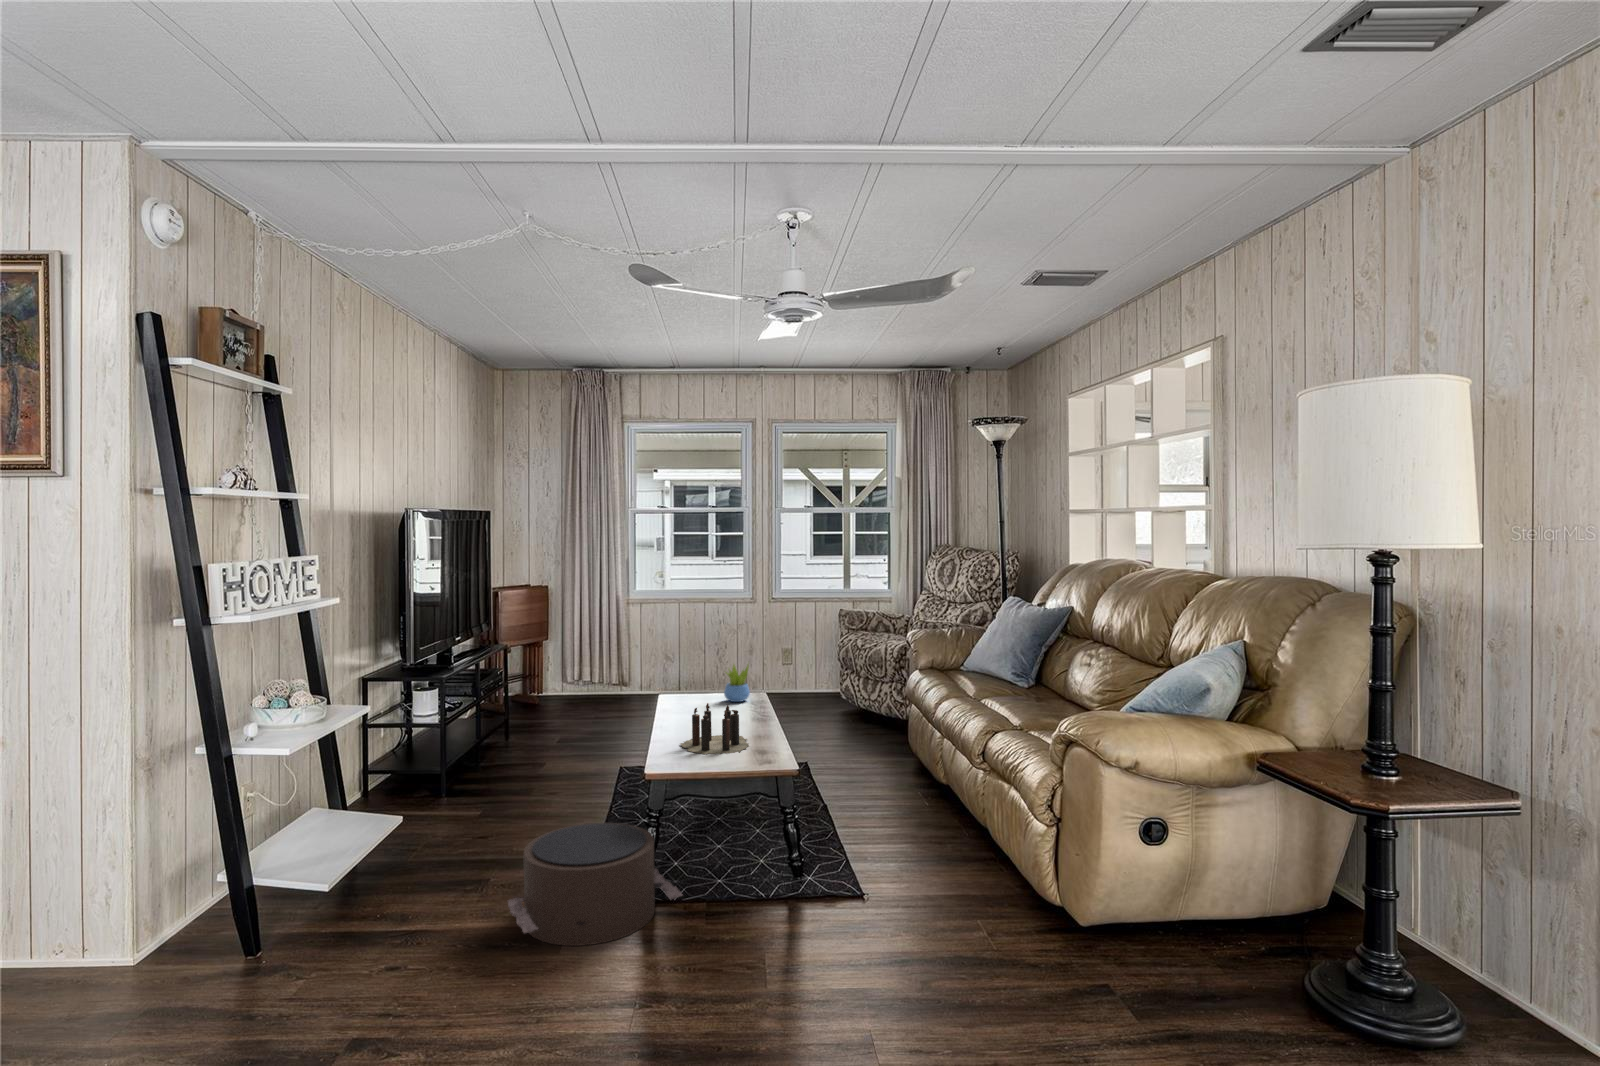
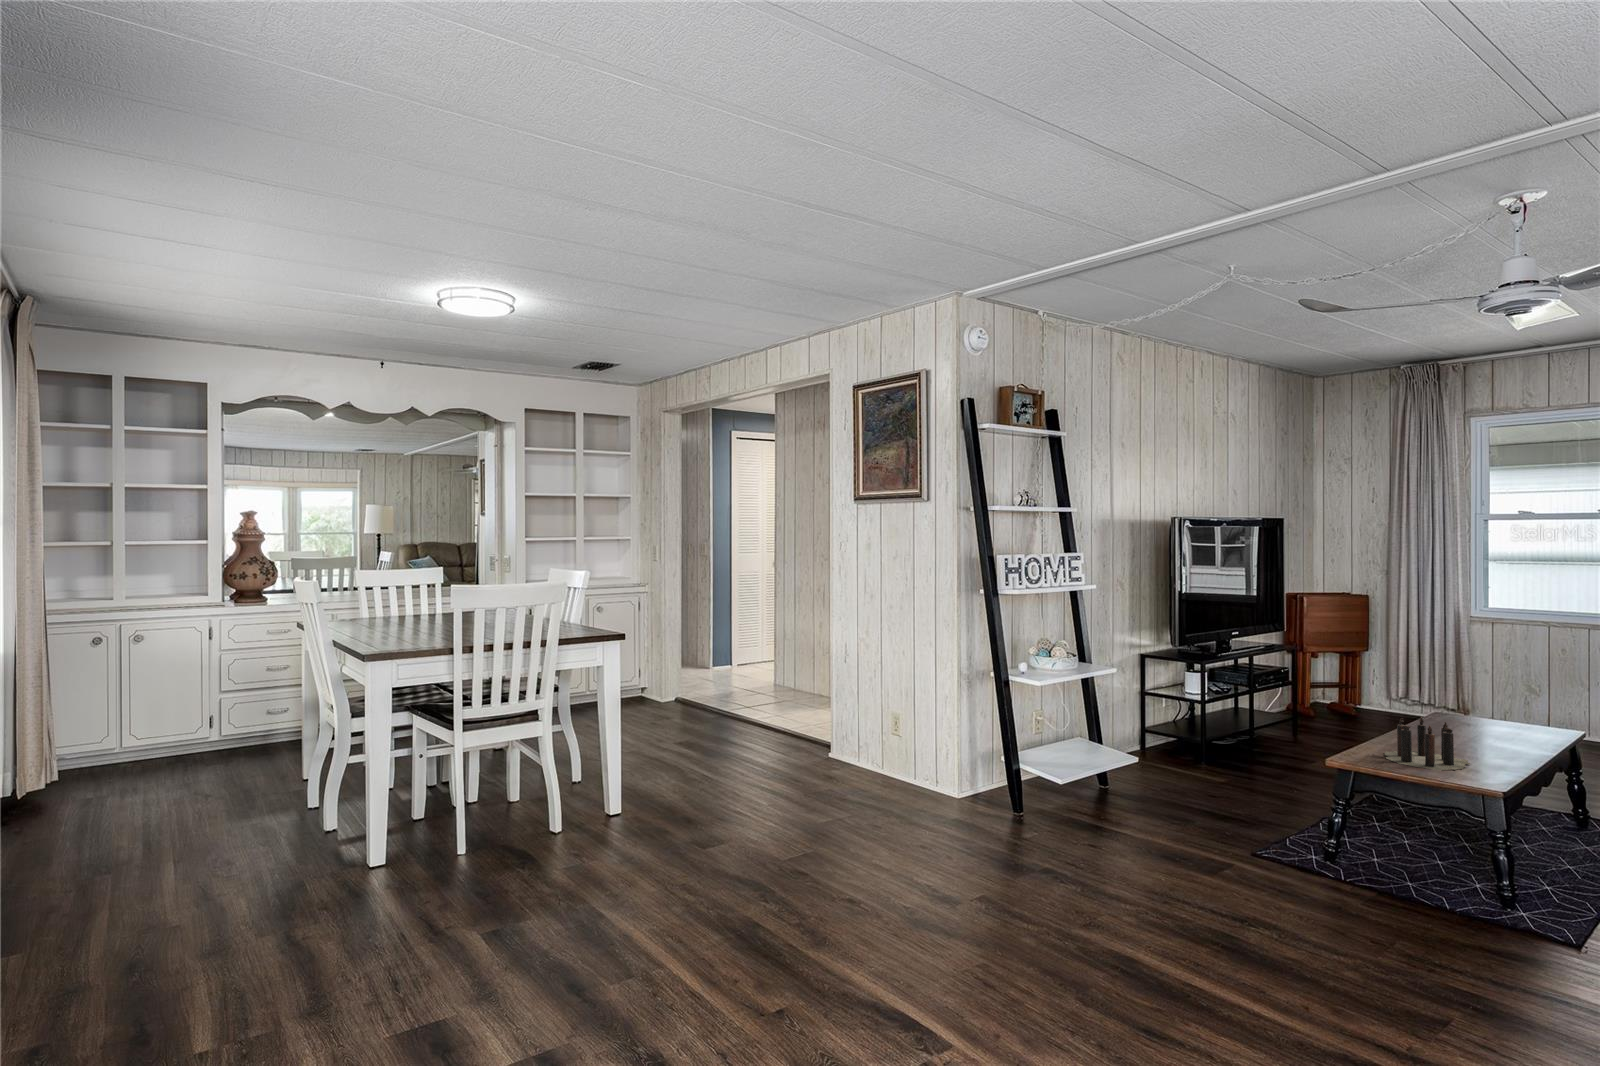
succulent plant: present [724,665,750,702] -> none [1506,690,1544,736]
pouf: present [508,823,682,946] -> none [1168,791,1326,890]

